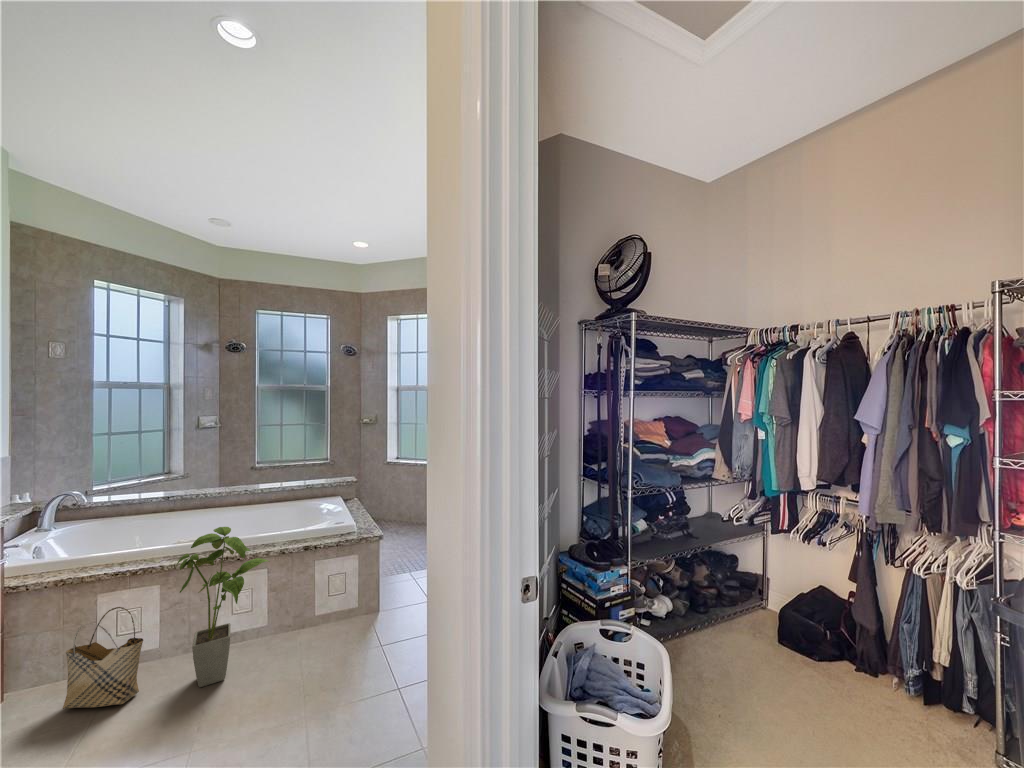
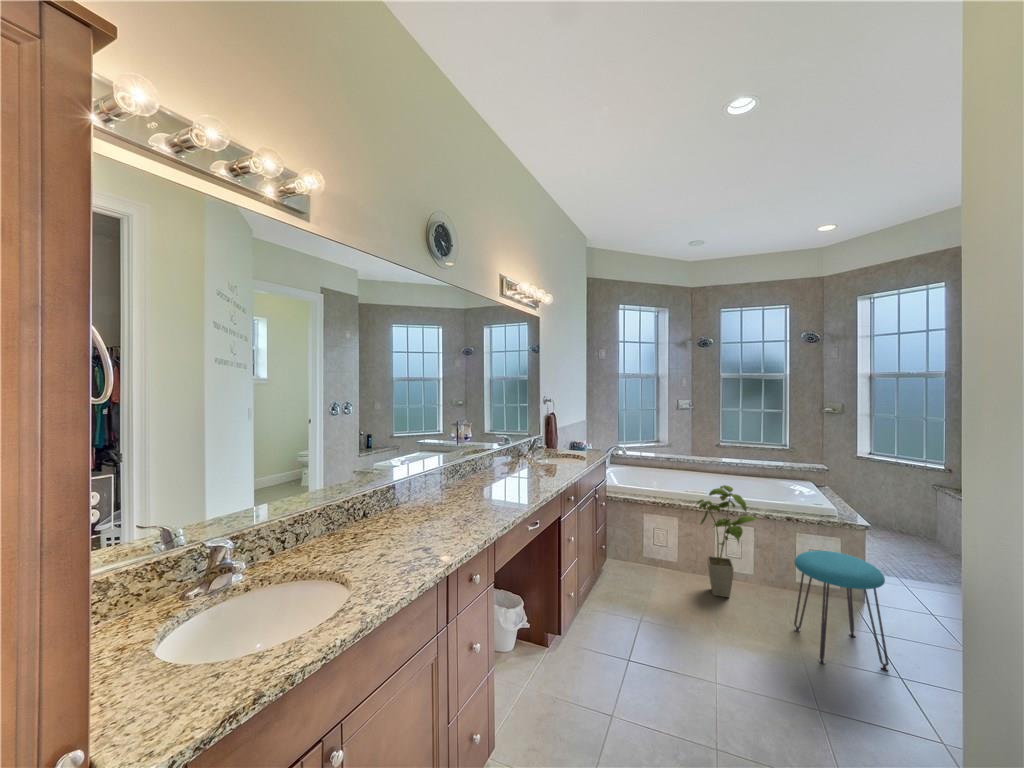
stool: none [299,576,390,726] -> present [794,551,889,670]
woven basket: present [63,607,143,709] -> none [638,523,678,584]

